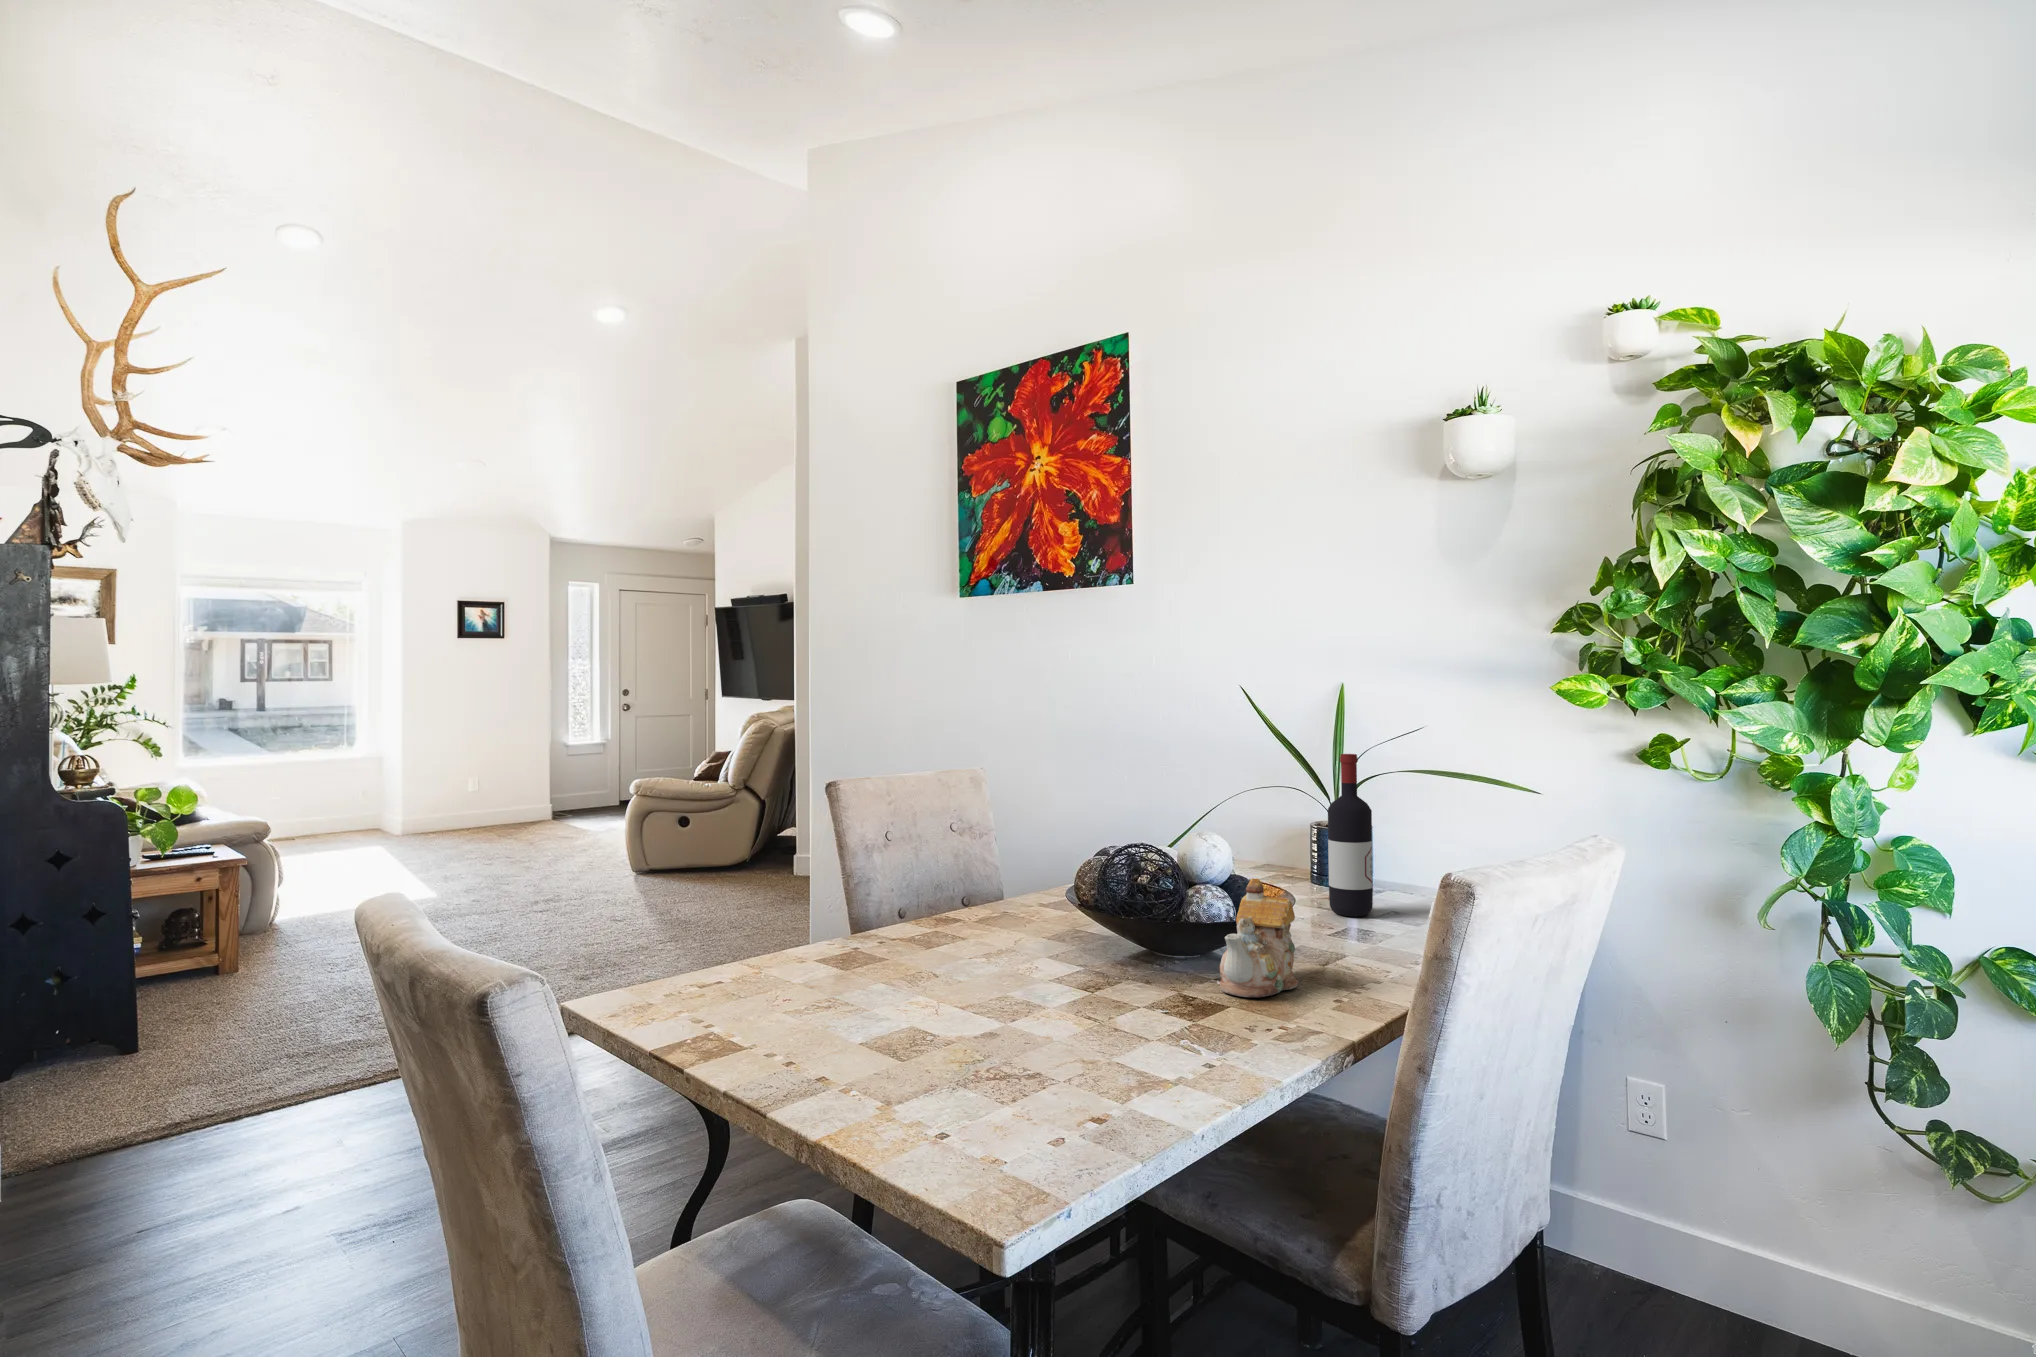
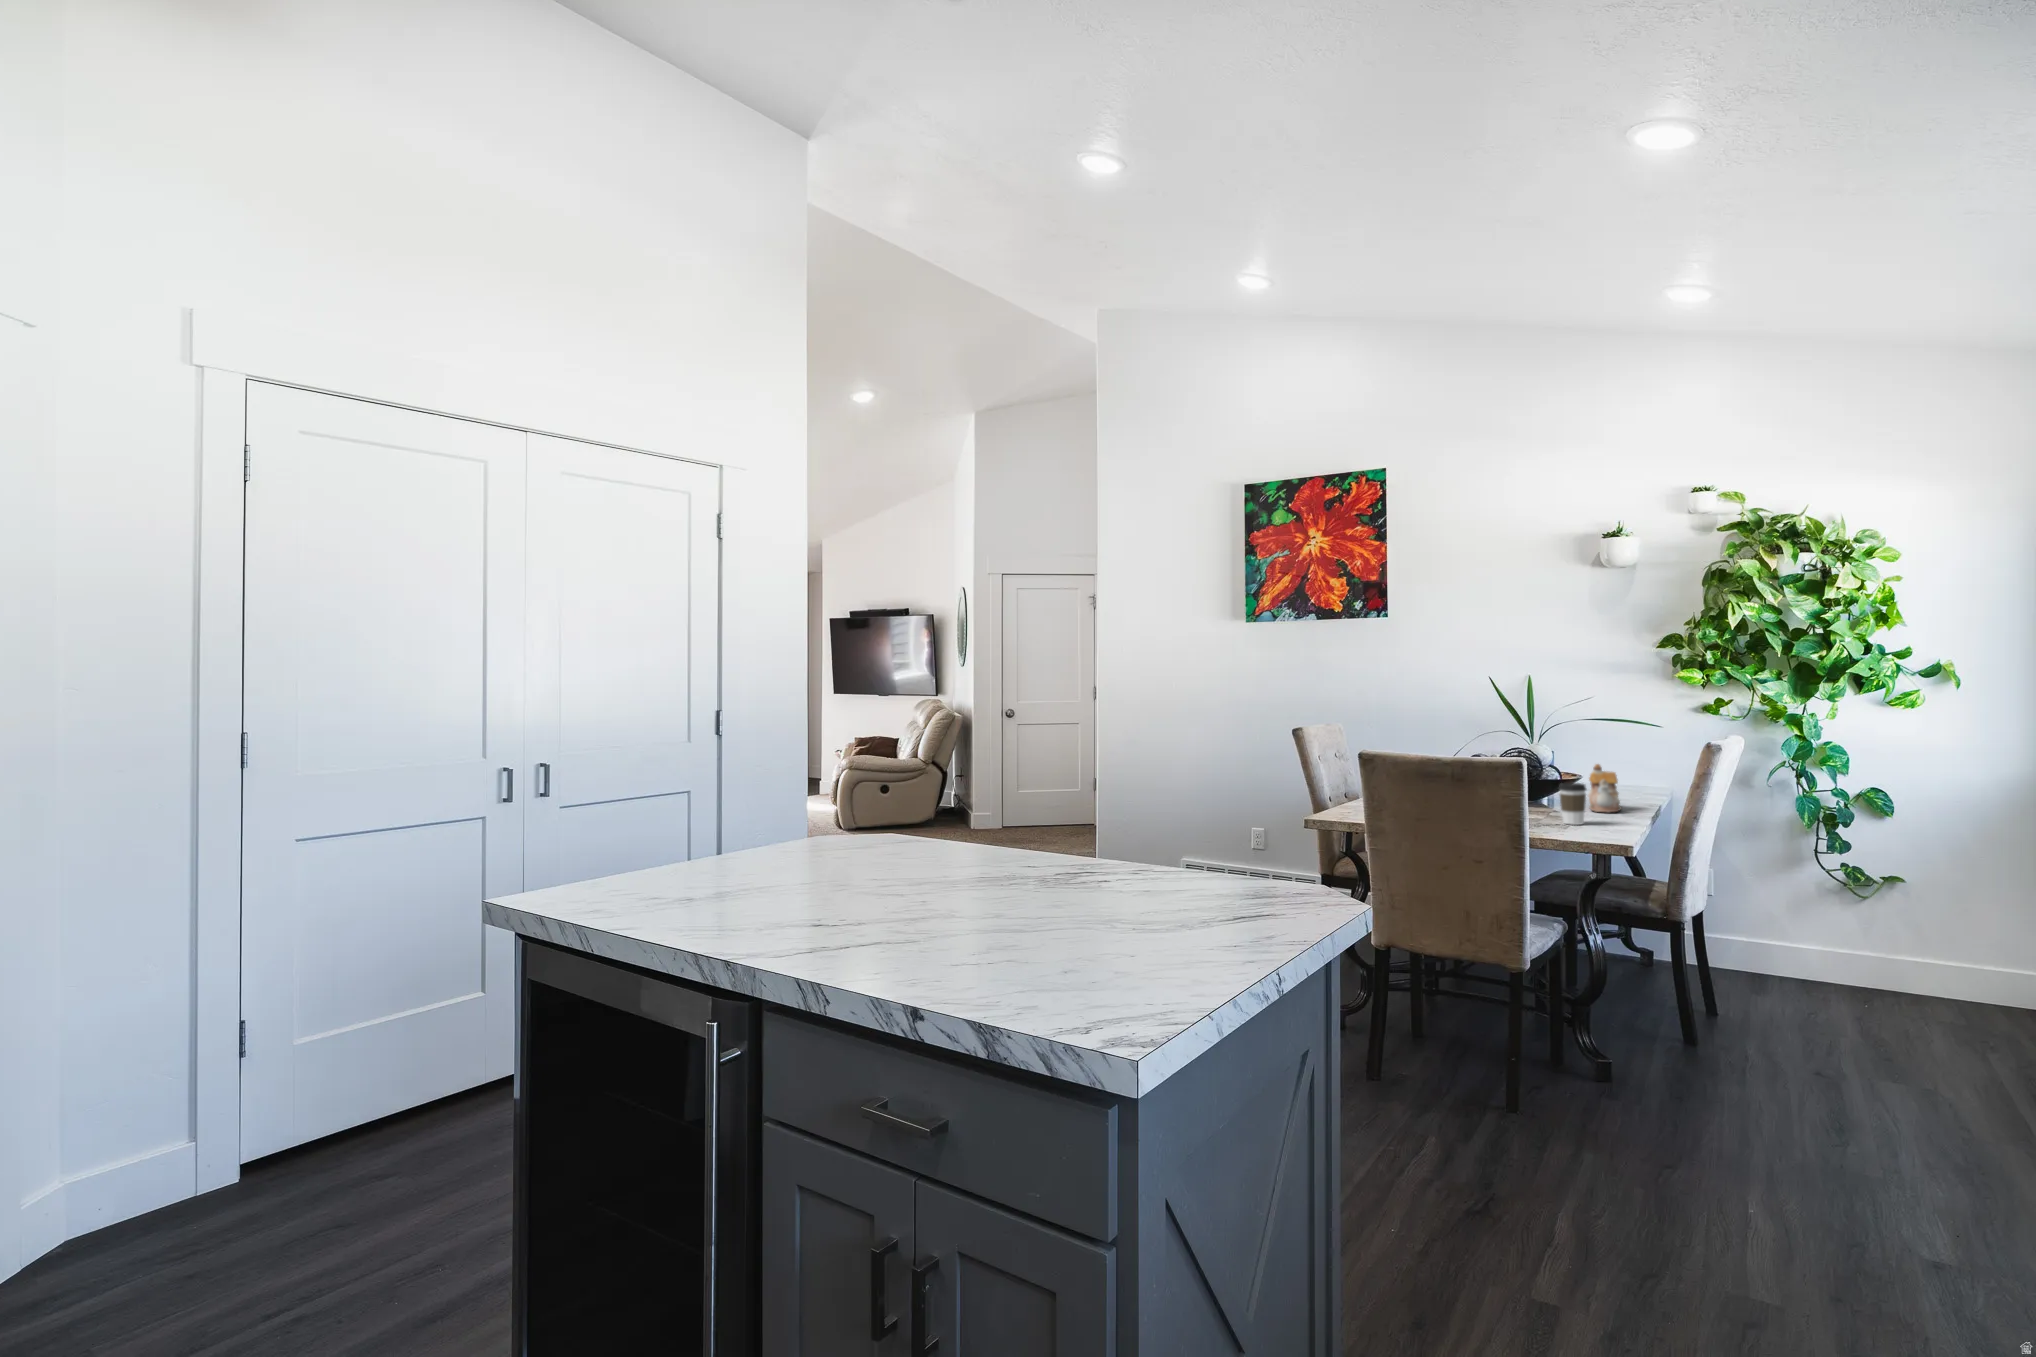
wine bottle: present [1328,754,1373,916] -> none [1569,711,1594,791]
coffee cup: none [1042,934,1102,1043] -> present [1559,783,1586,825]

